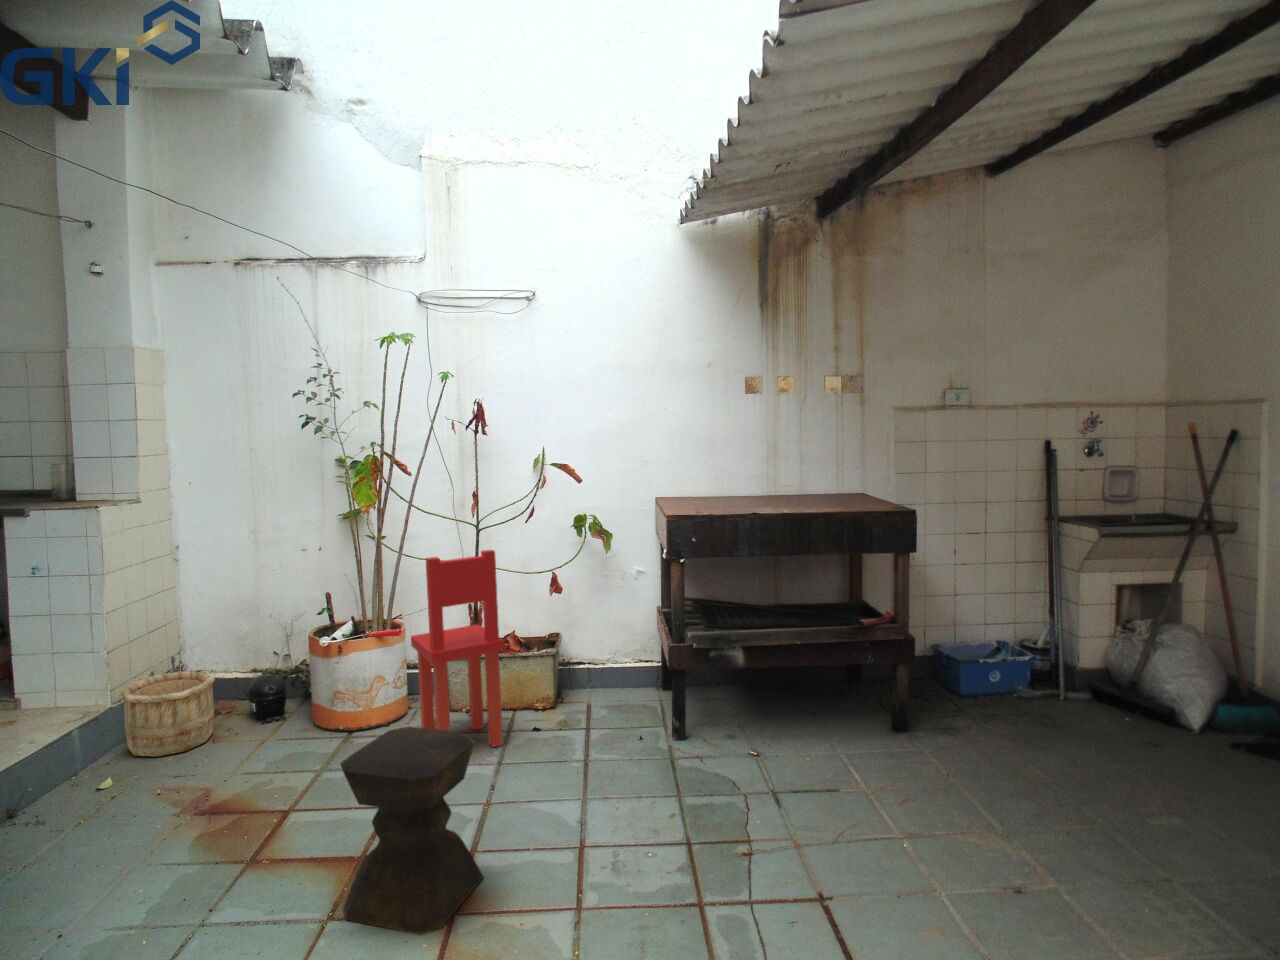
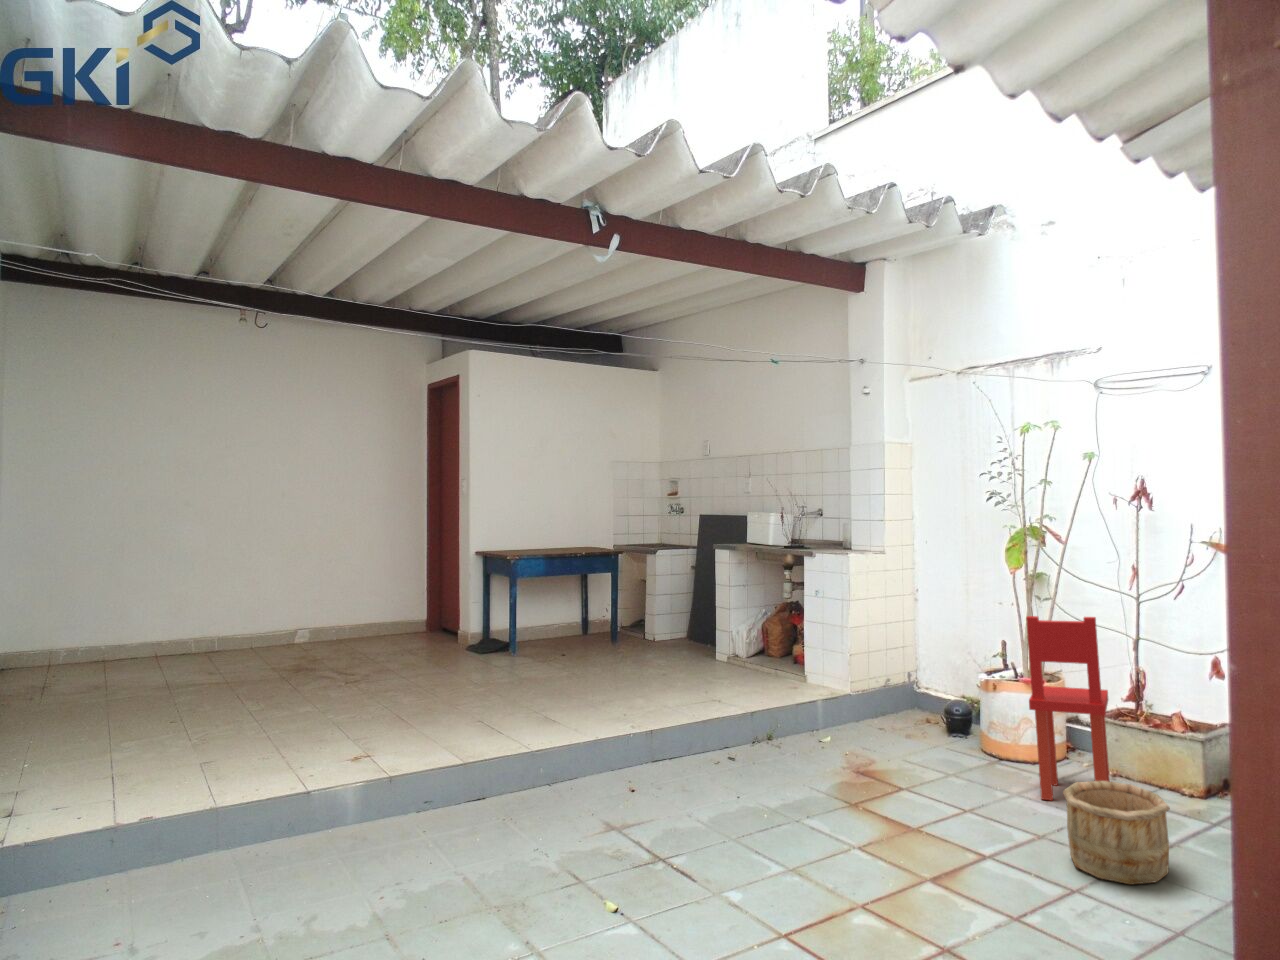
wooden bucket: present [121,671,215,756] -> present [1063,781,1170,884]
stool: present [340,727,484,934] -> none [870,733,978,878]

